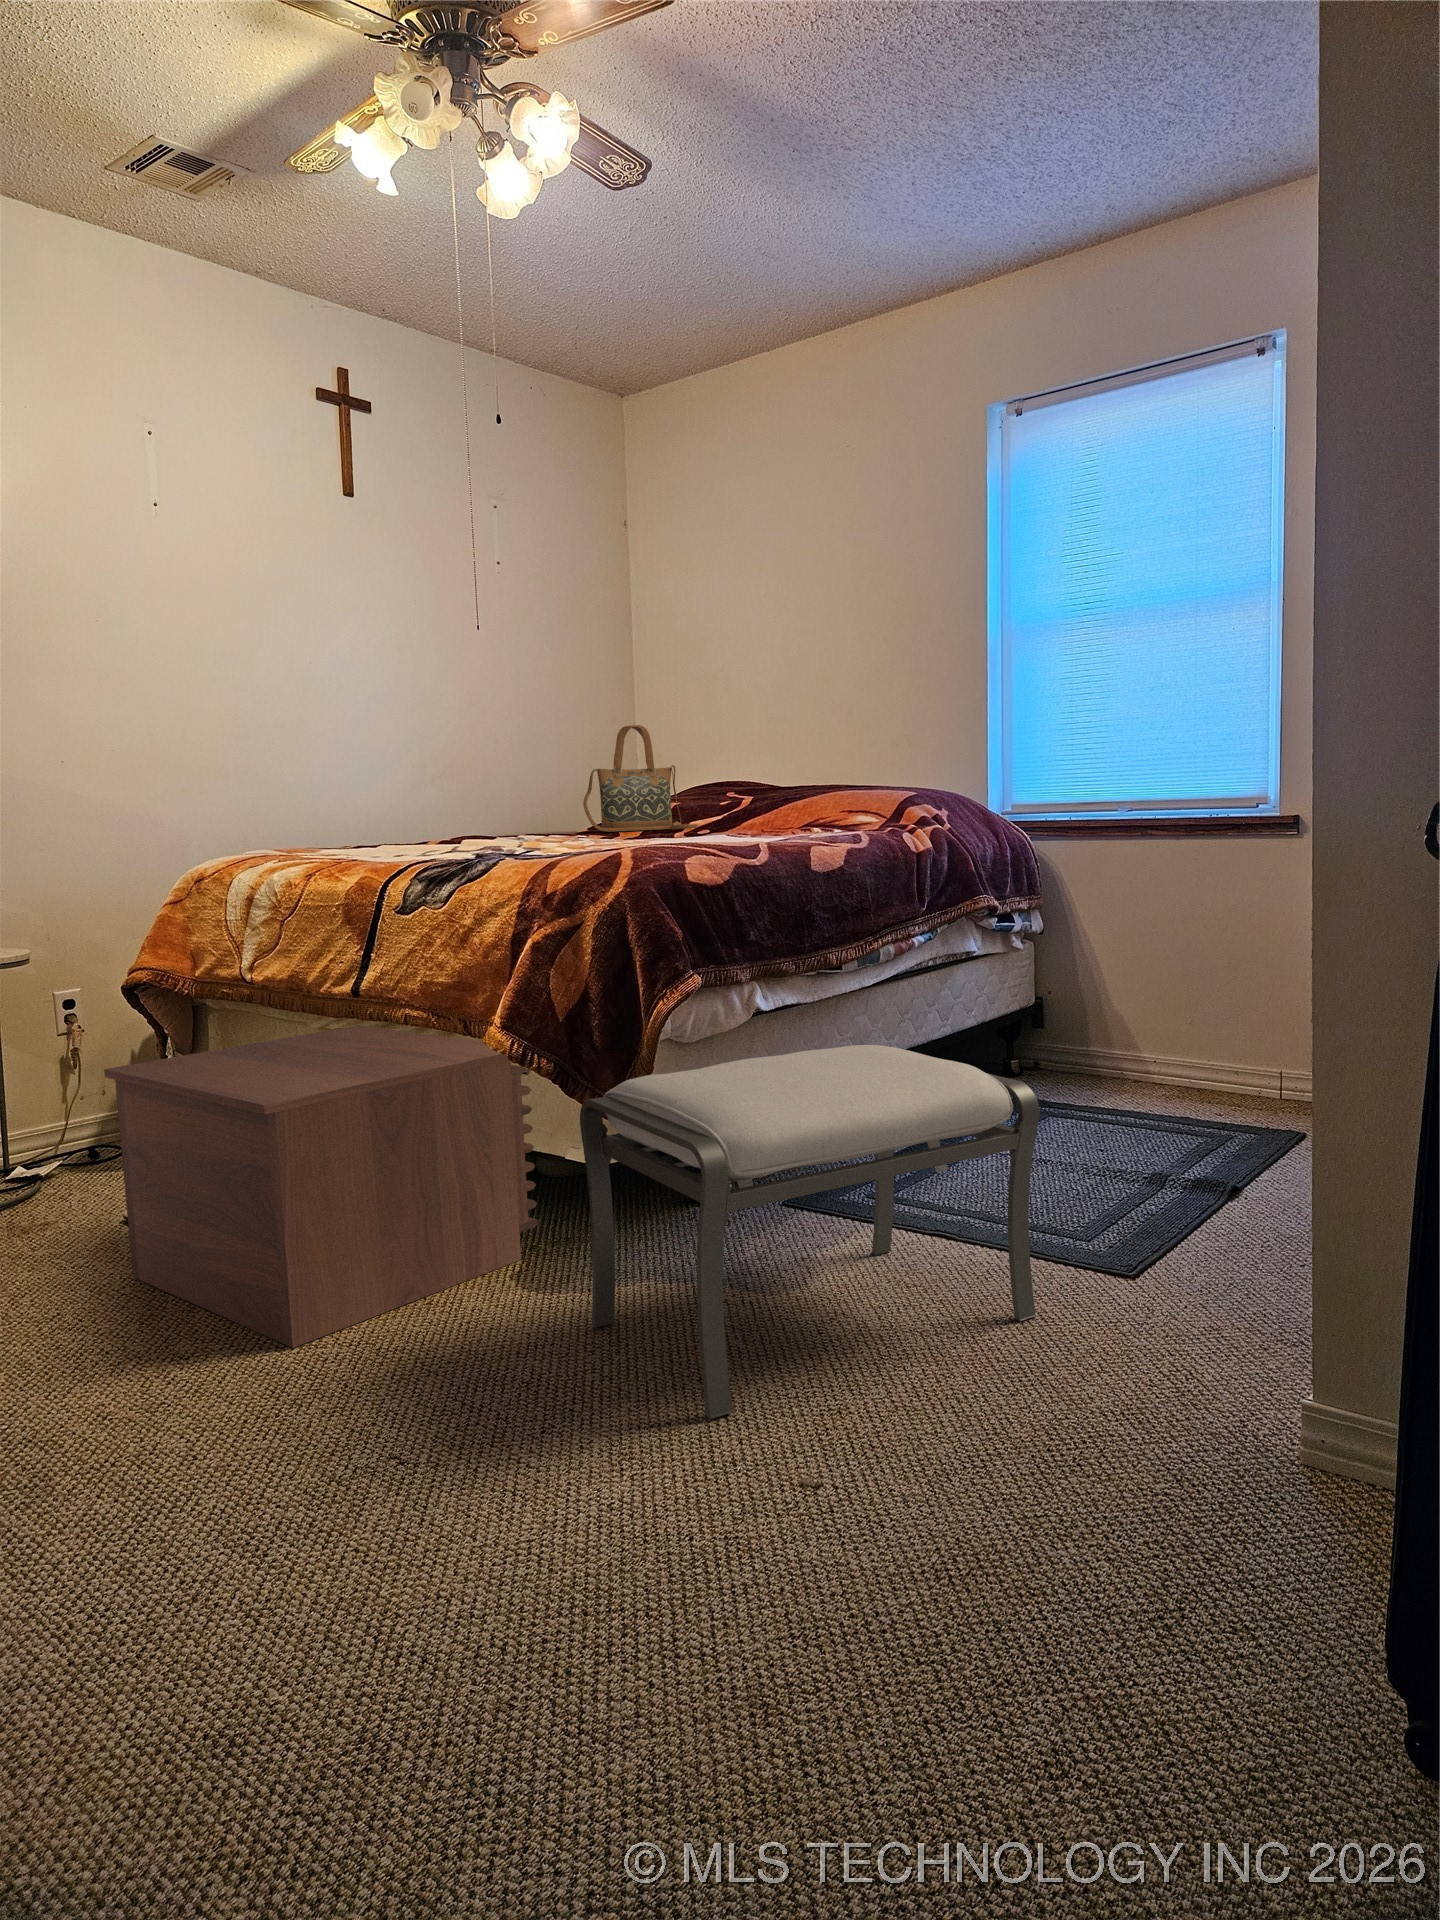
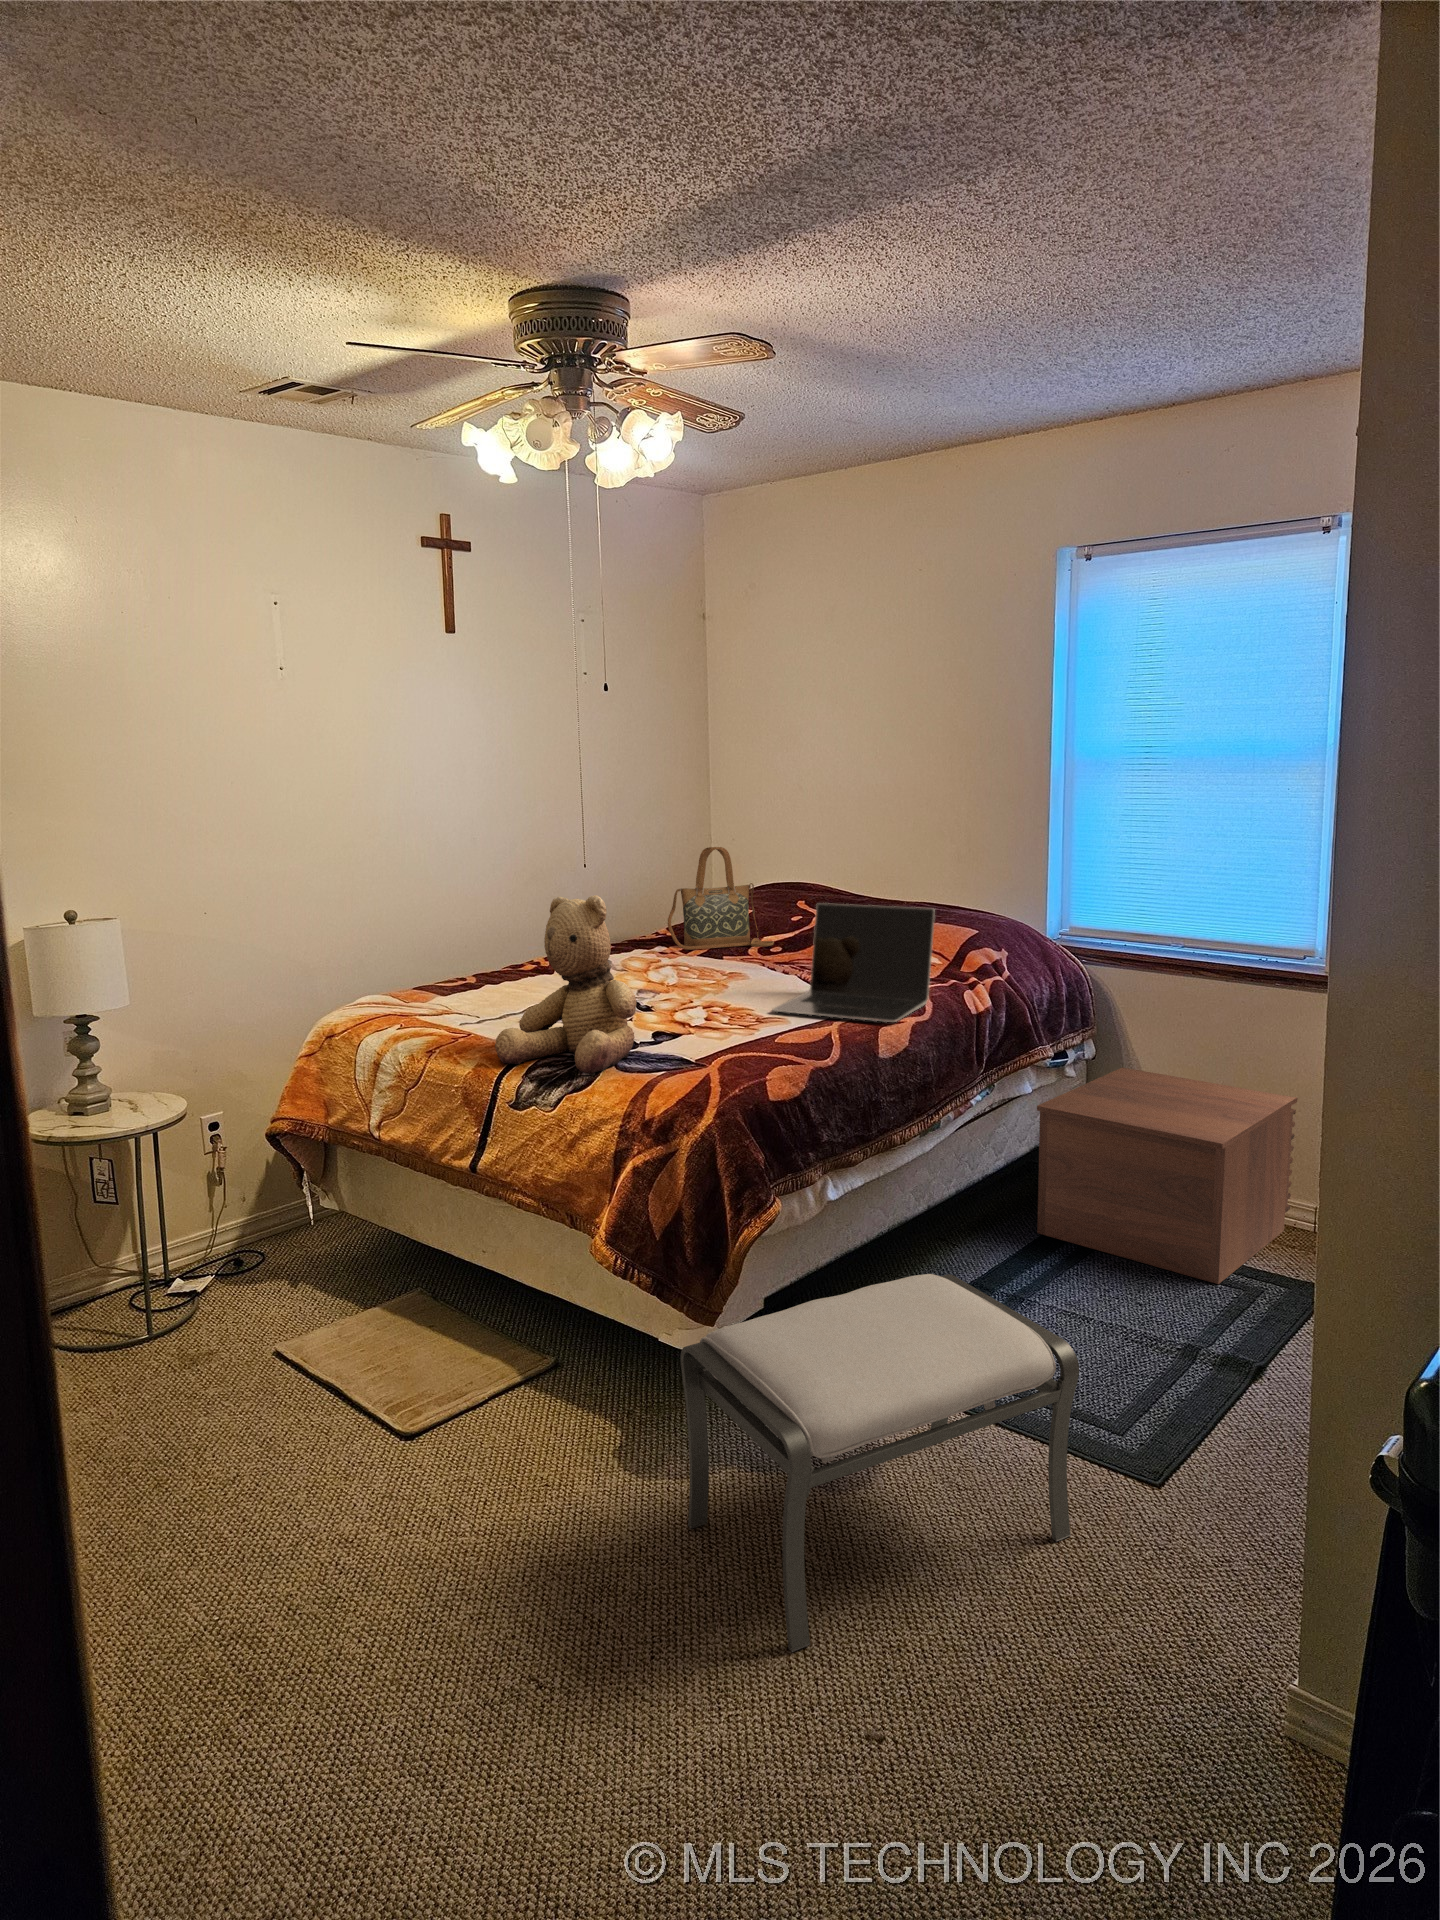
teddy bear: none [378,678,537,863] -> present [495,895,636,1073]
laptop: none [691,734,866,841] -> present [773,903,935,1022]
nightstand: present [104,1025,538,1348] -> present [1037,1067,1298,1284]

